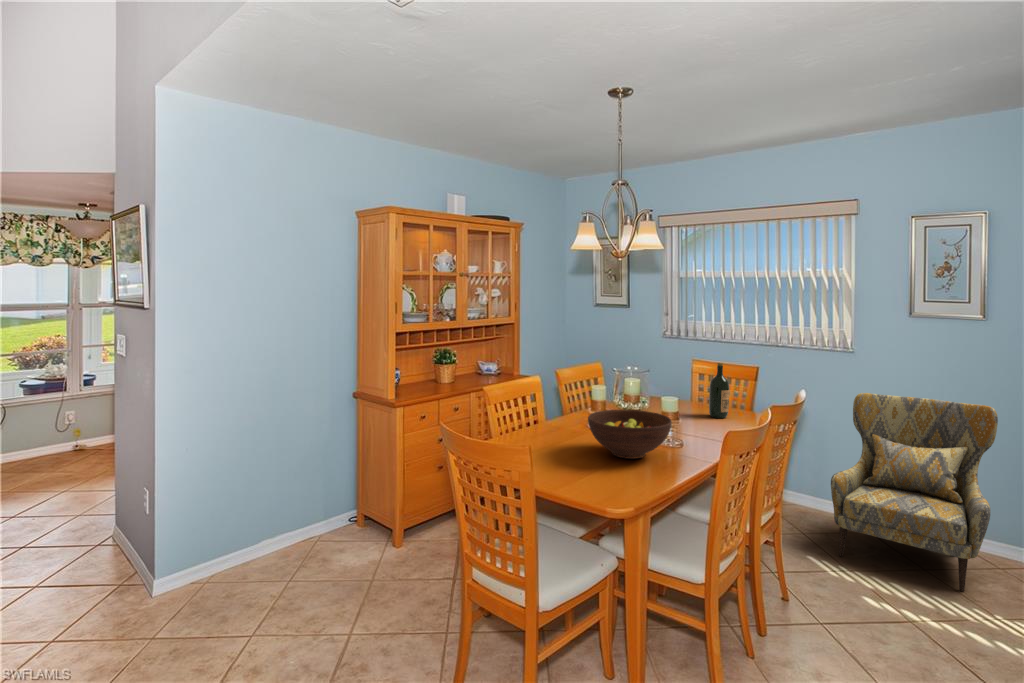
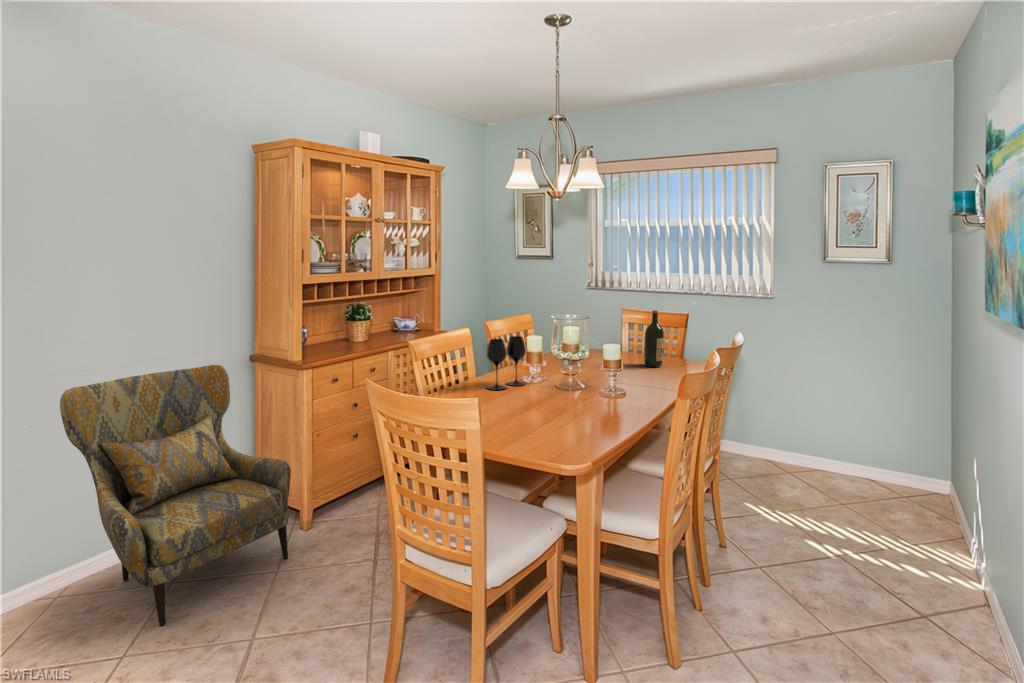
wine glass: none [552,385,590,434] -> present [487,336,526,390]
armchair: present [831,393,998,591] -> present [60,365,291,626]
fruit bowl: present [588,410,672,459] -> none [529,360,619,412]

